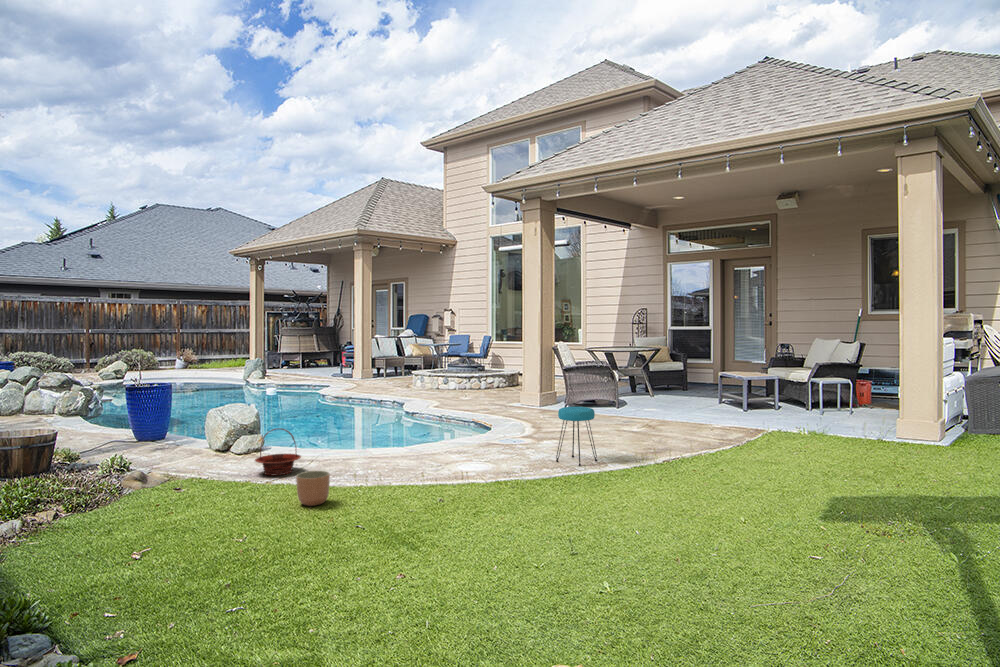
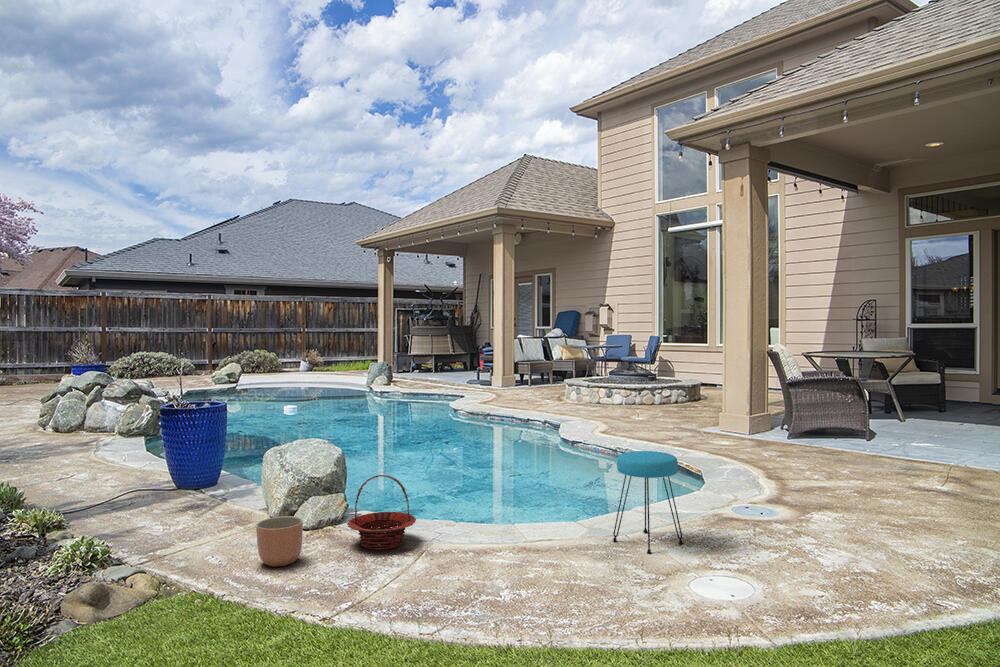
stool: present [556,407,597,465] -> present [613,451,683,553]
planter: present [296,471,330,506] -> present [256,516,303,567]

